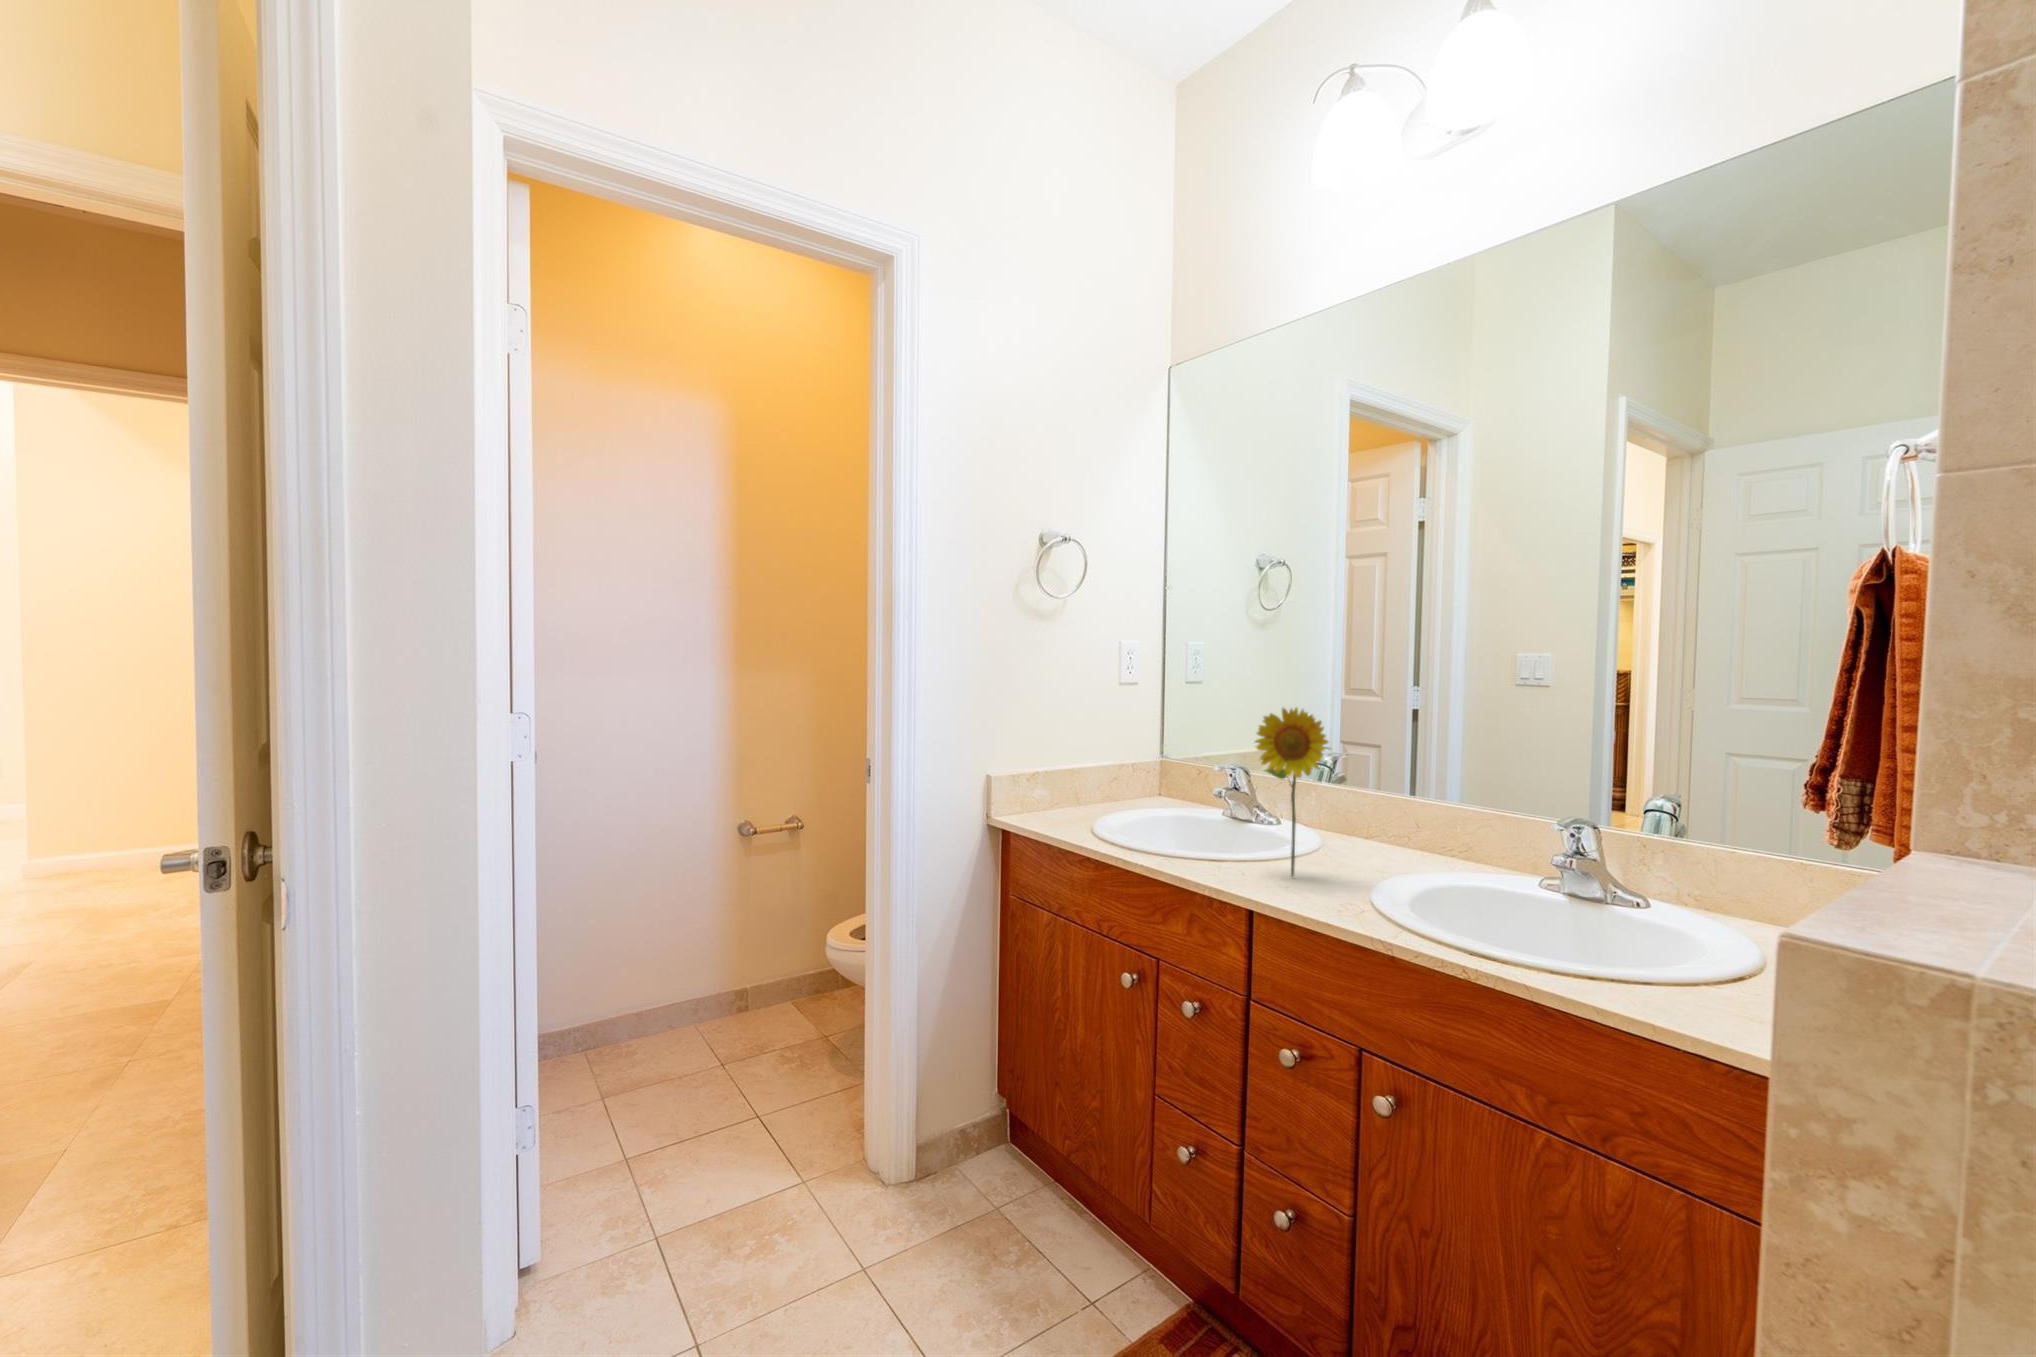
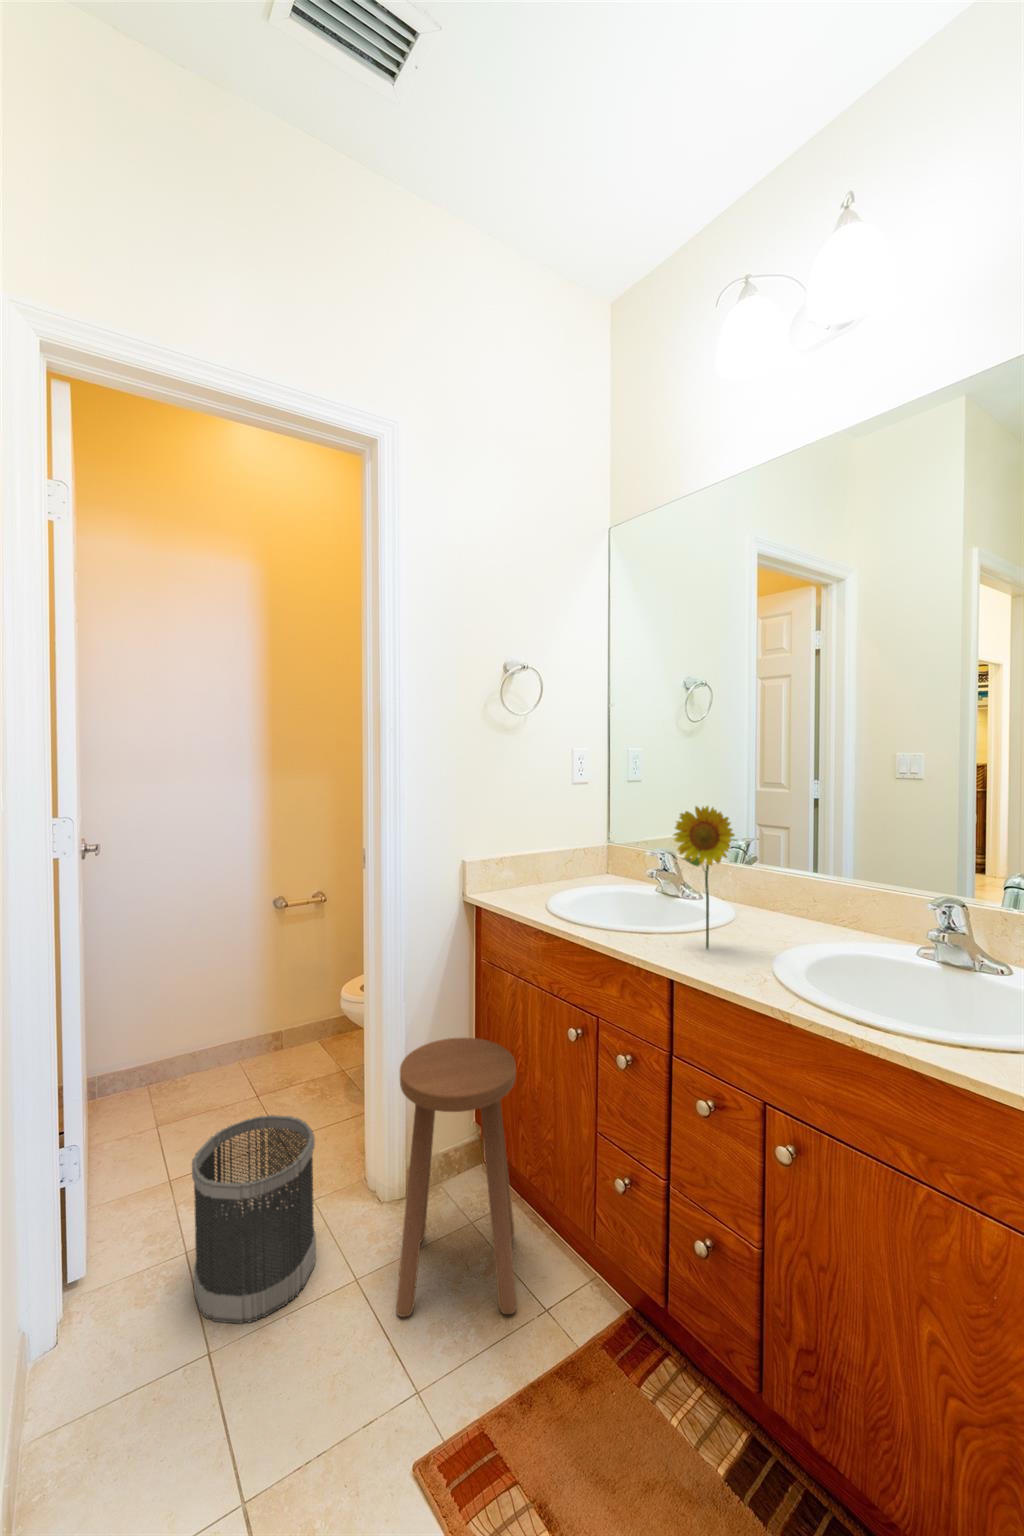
stool: none [914,986,1058,1309] -> present [396,1038,517,1317]
wastebasket: none [670,1077,813,1315] -> present [192,1115,316,1324]

